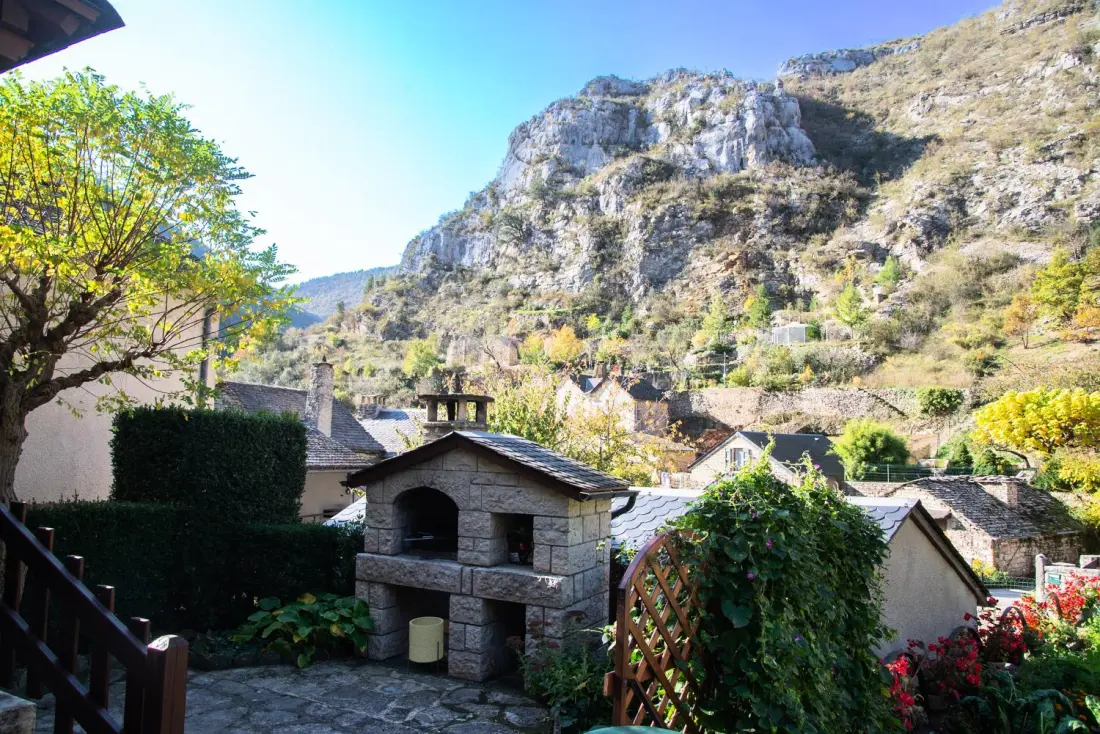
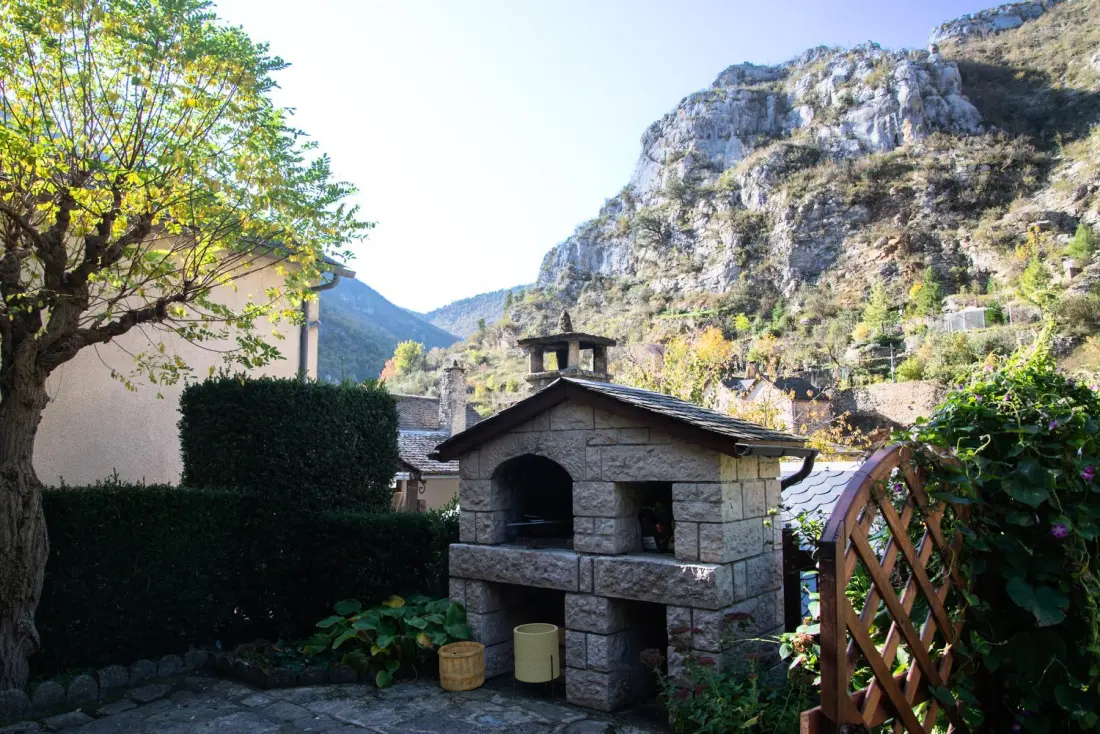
wooden bucket: none [347,631,385,670] -> present [438,641,485,691]

